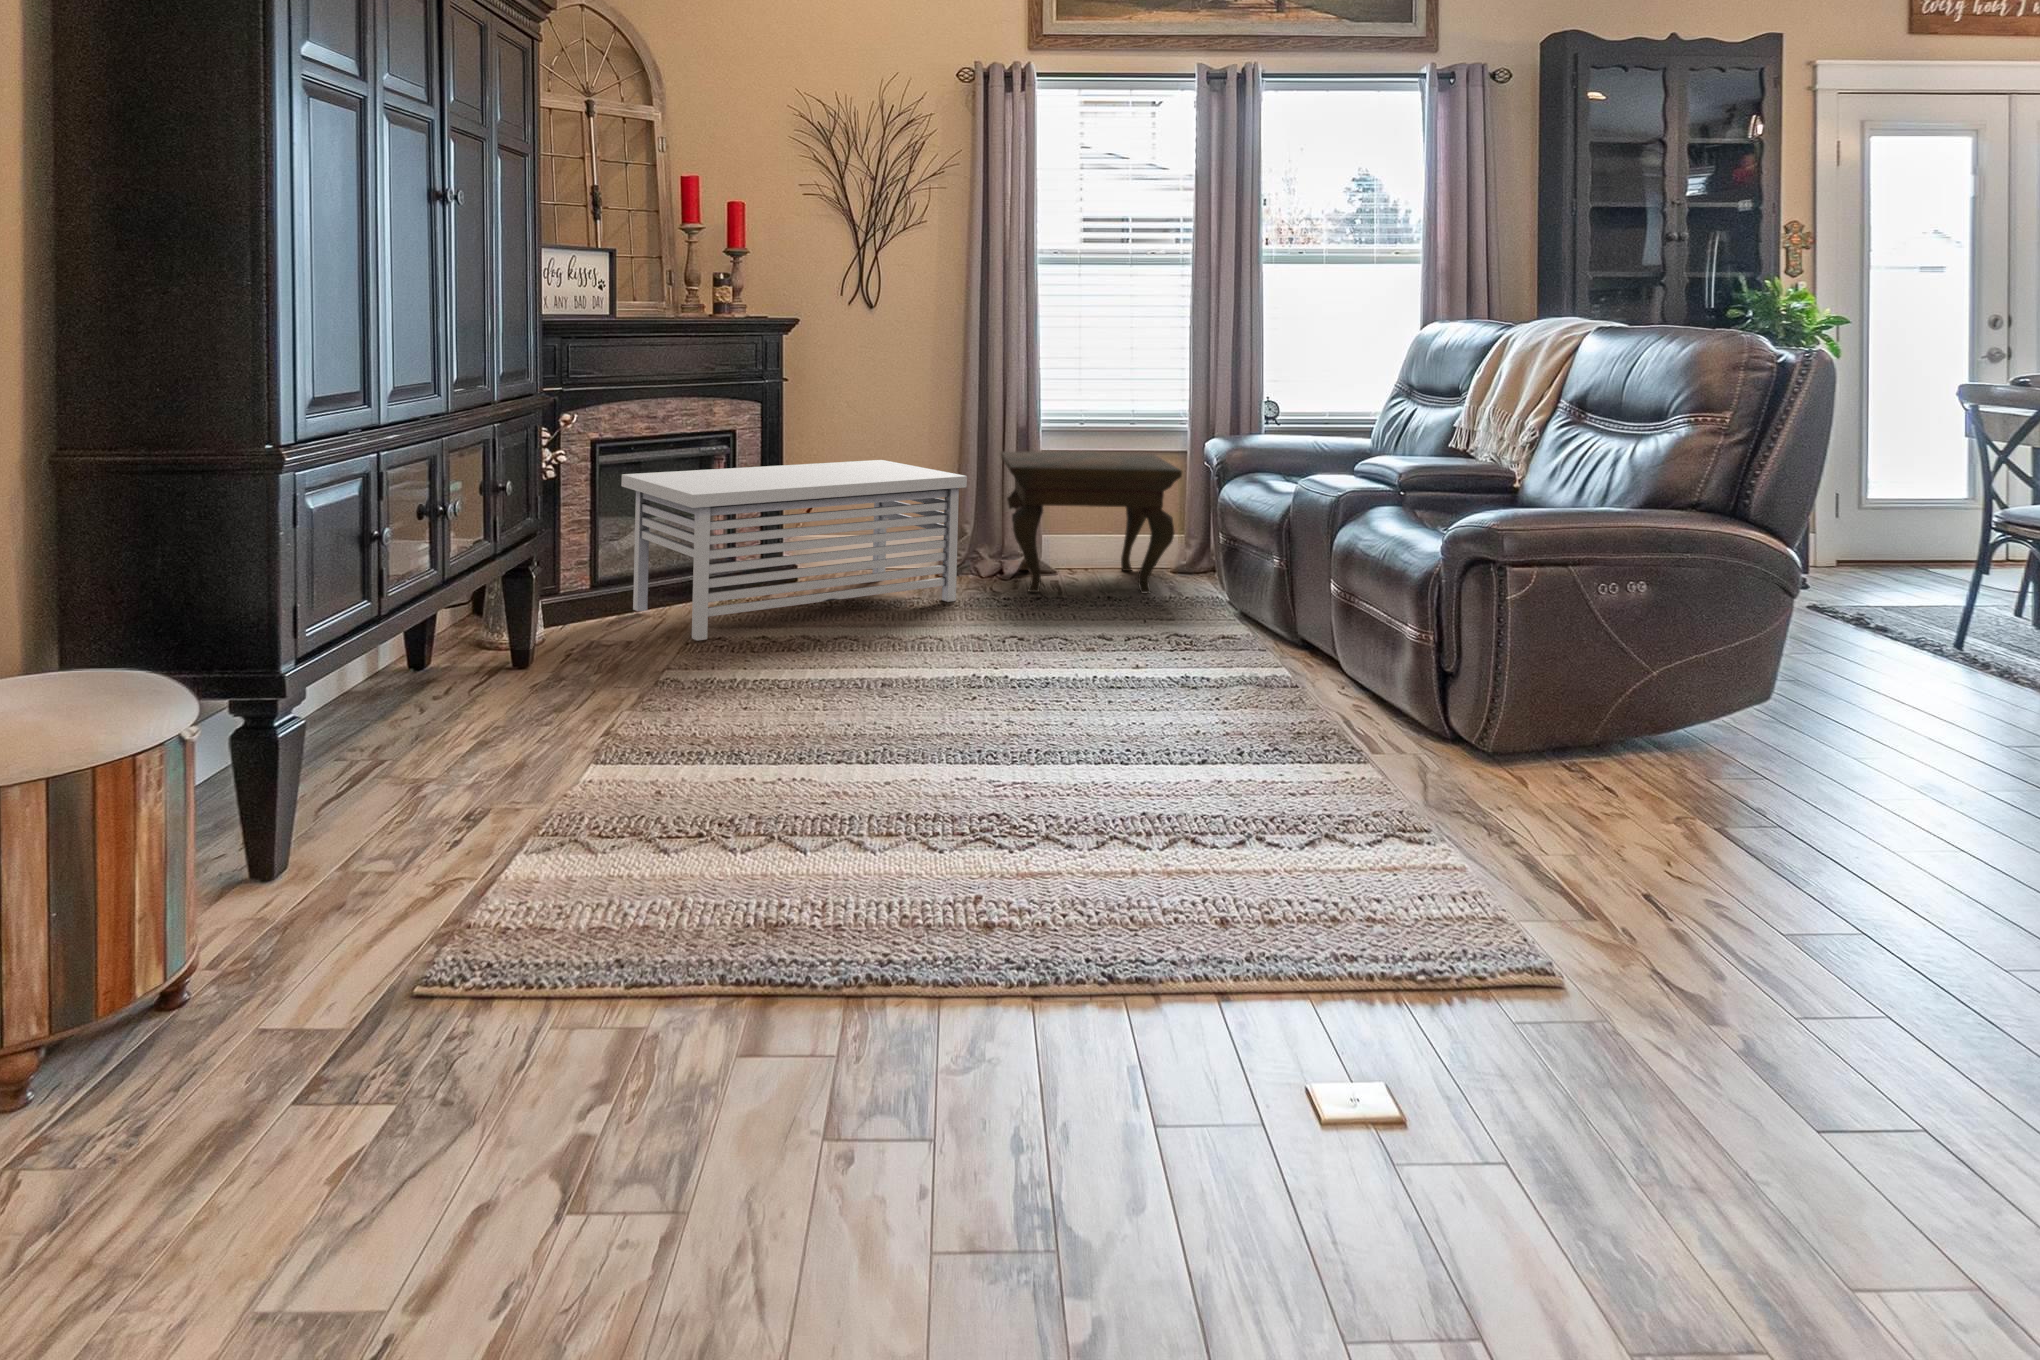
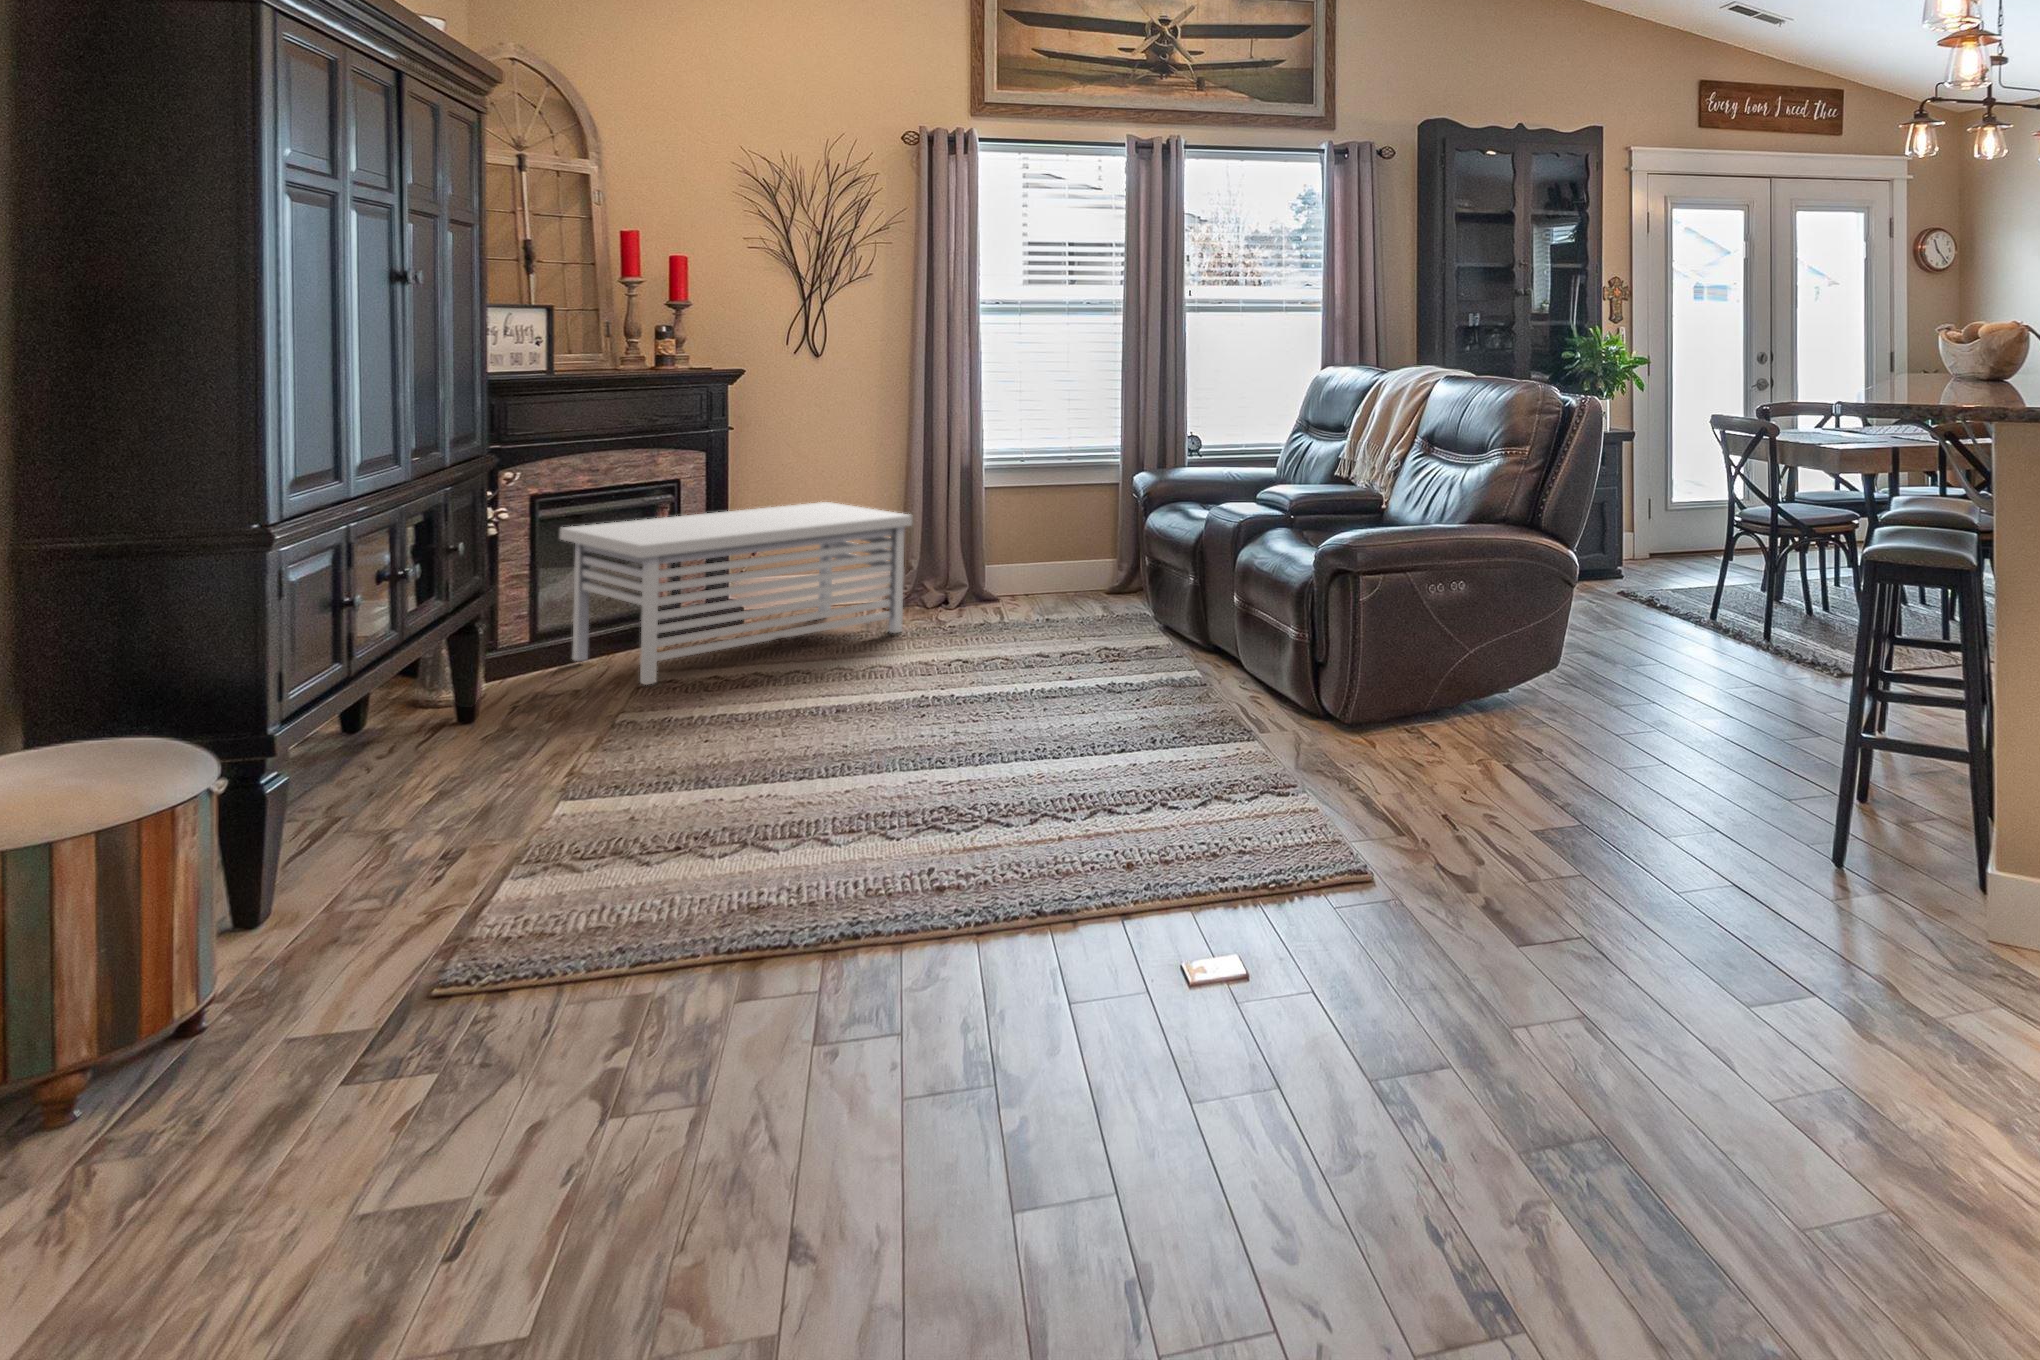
side table: present [1001,450,1182,593] -> none [943,485,1113,620]

